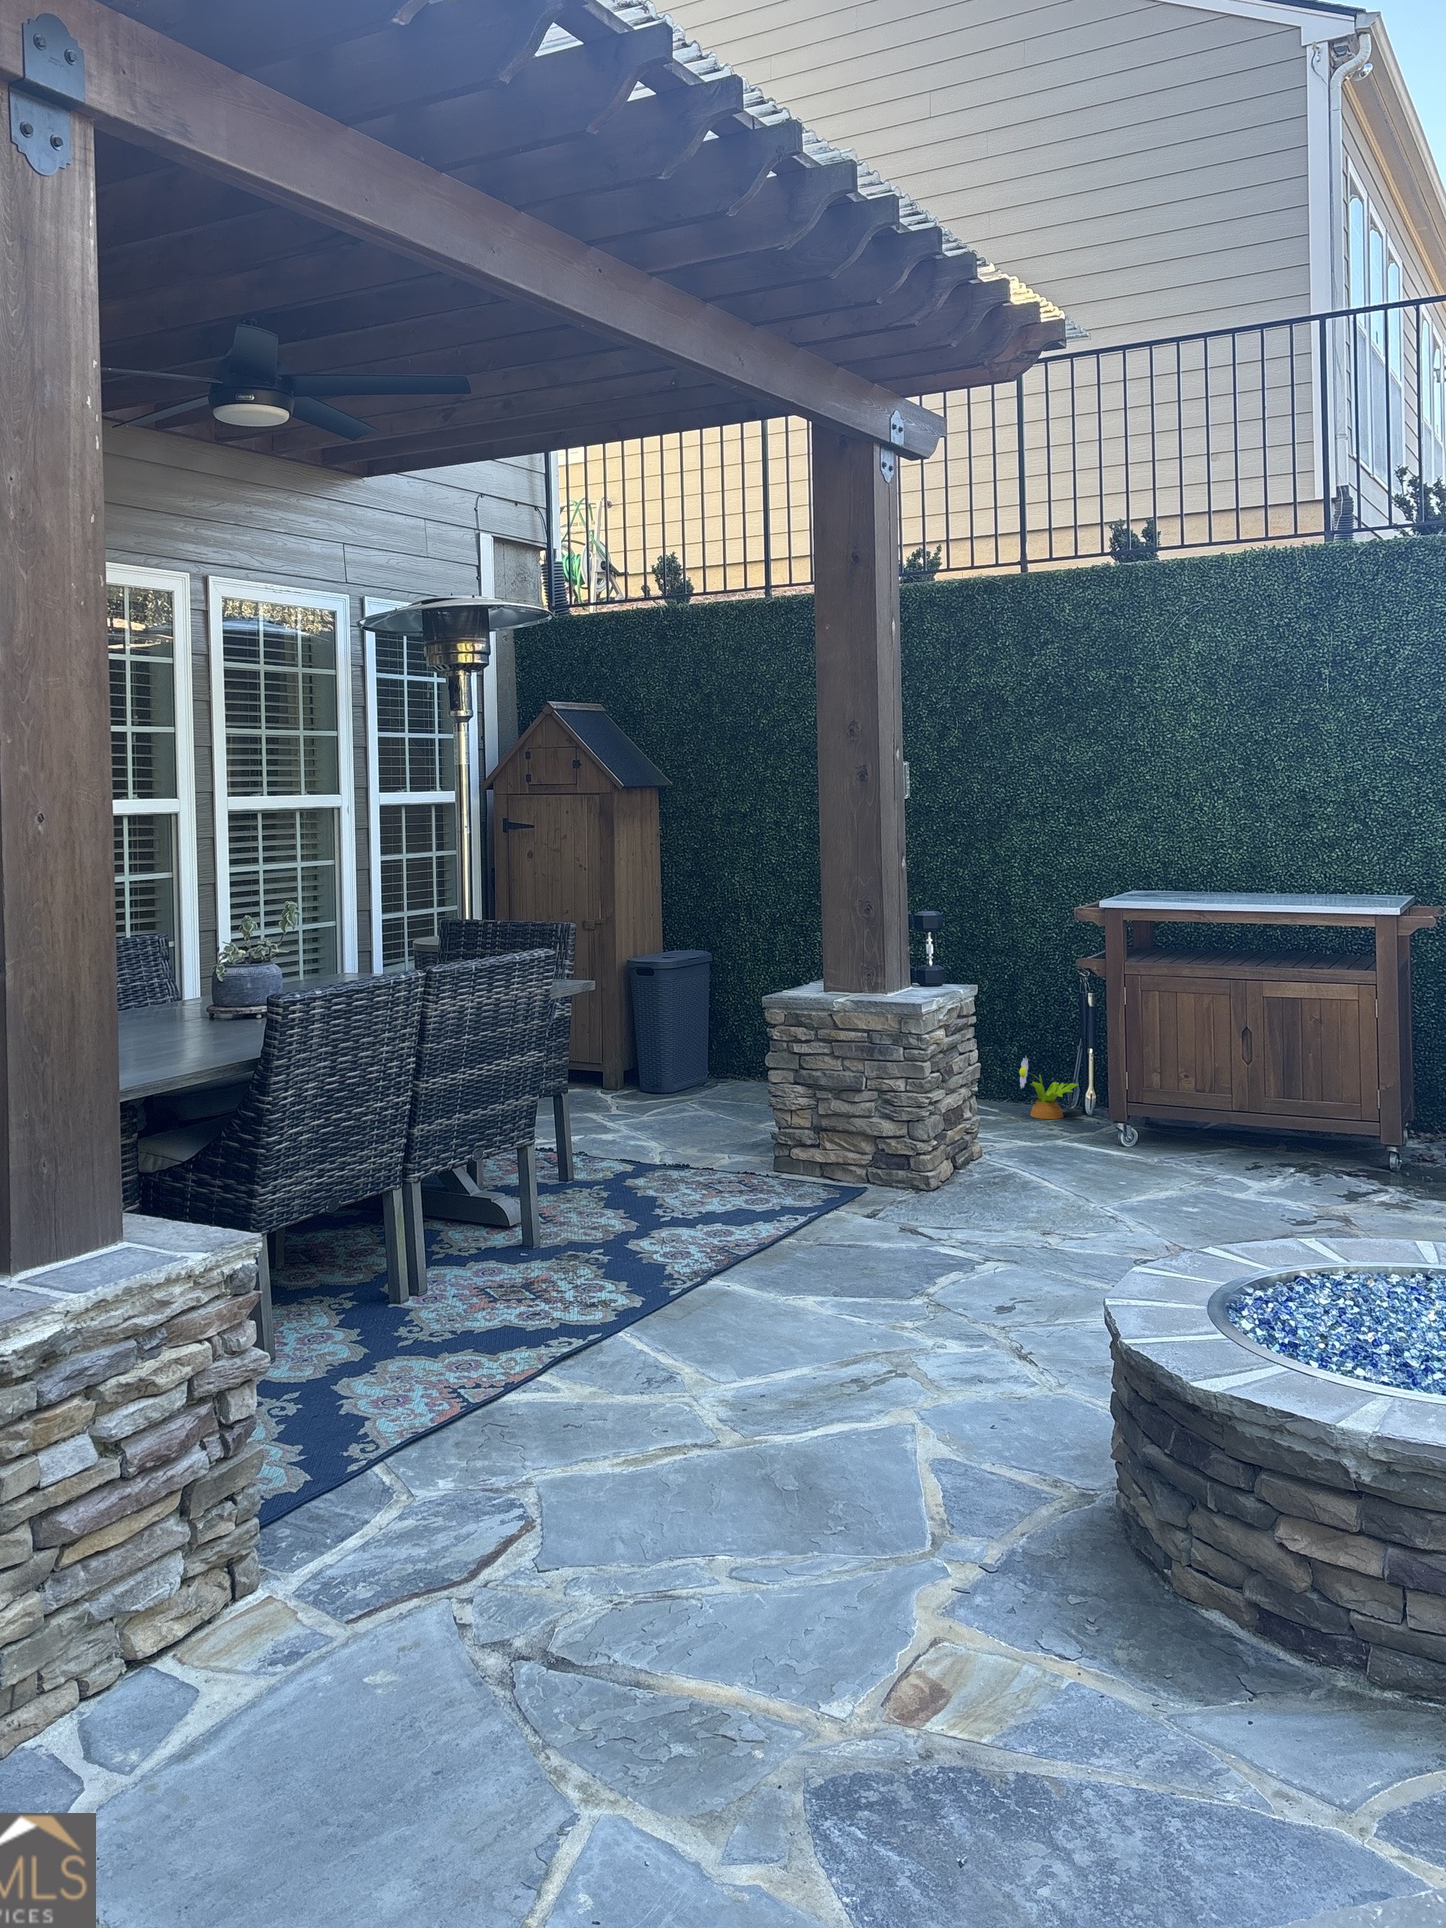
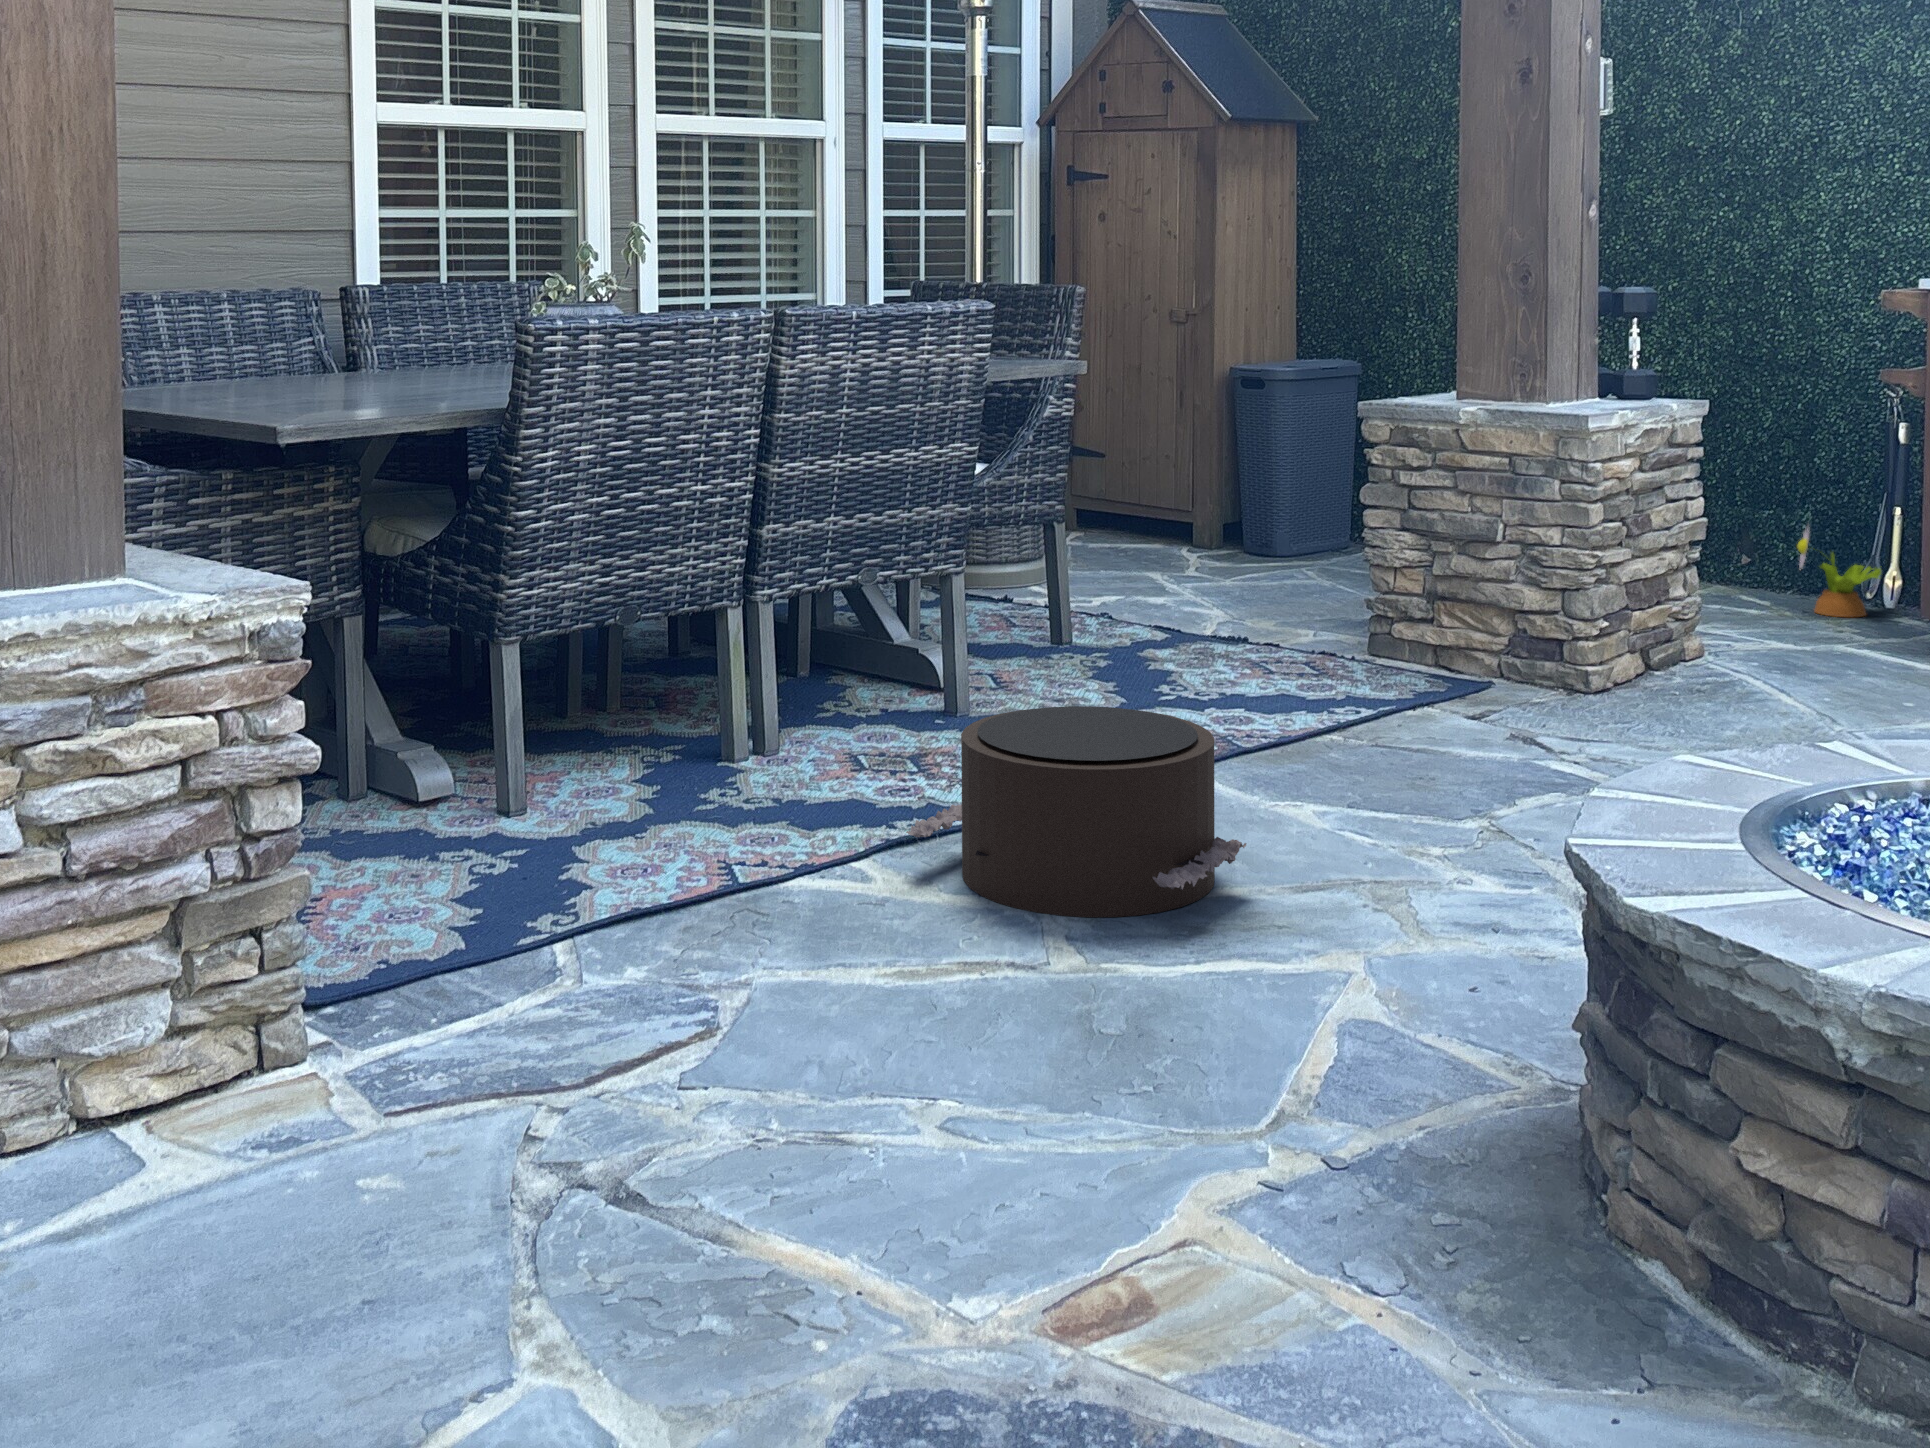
pouf: none [575,1247,809,1404] -> present [906,706,1246,917]

